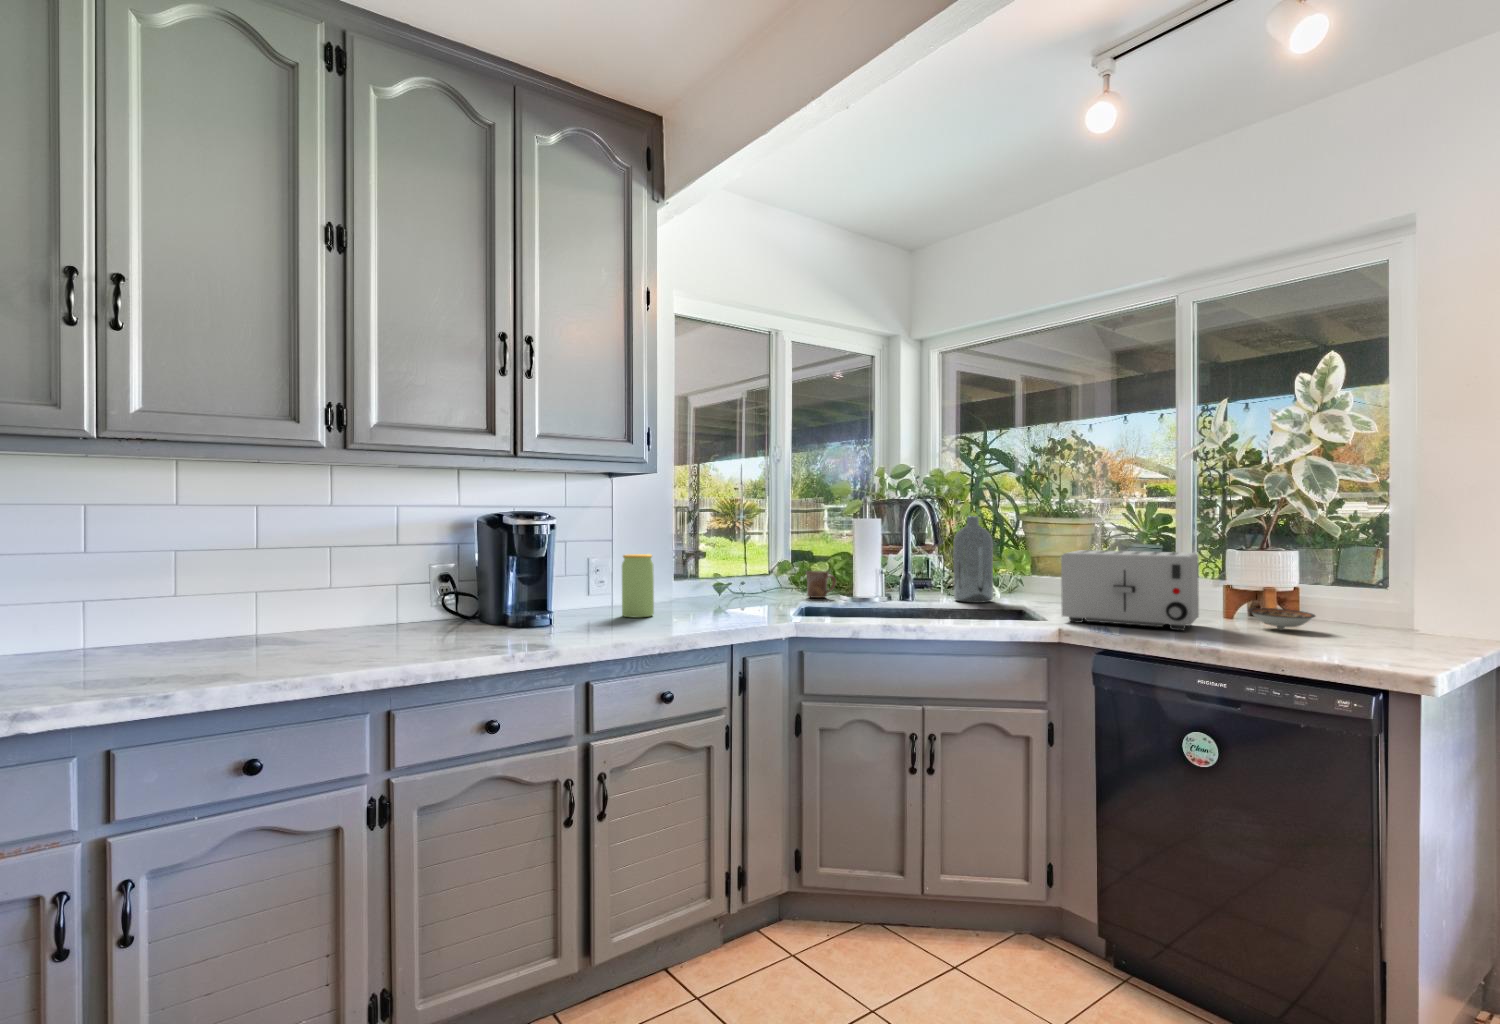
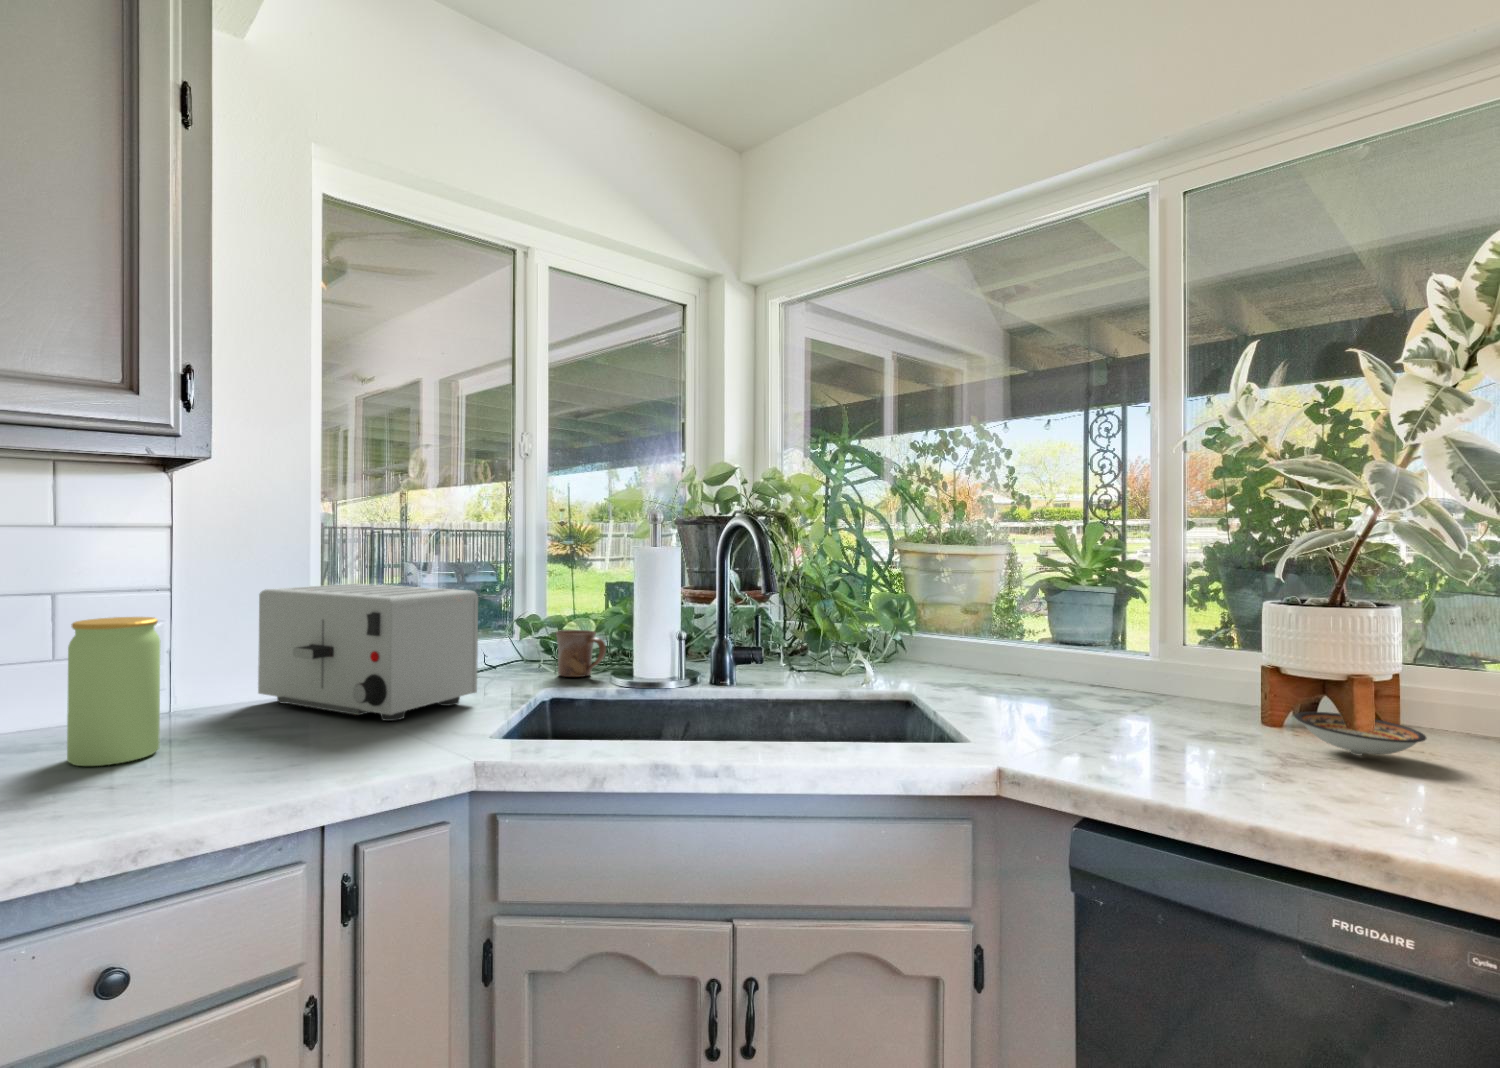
bottle: present [954,516,993,603] -> none [798,543,860,684]
toaster: present [1061,550,1199,630] -> present [258,583,478,721]

